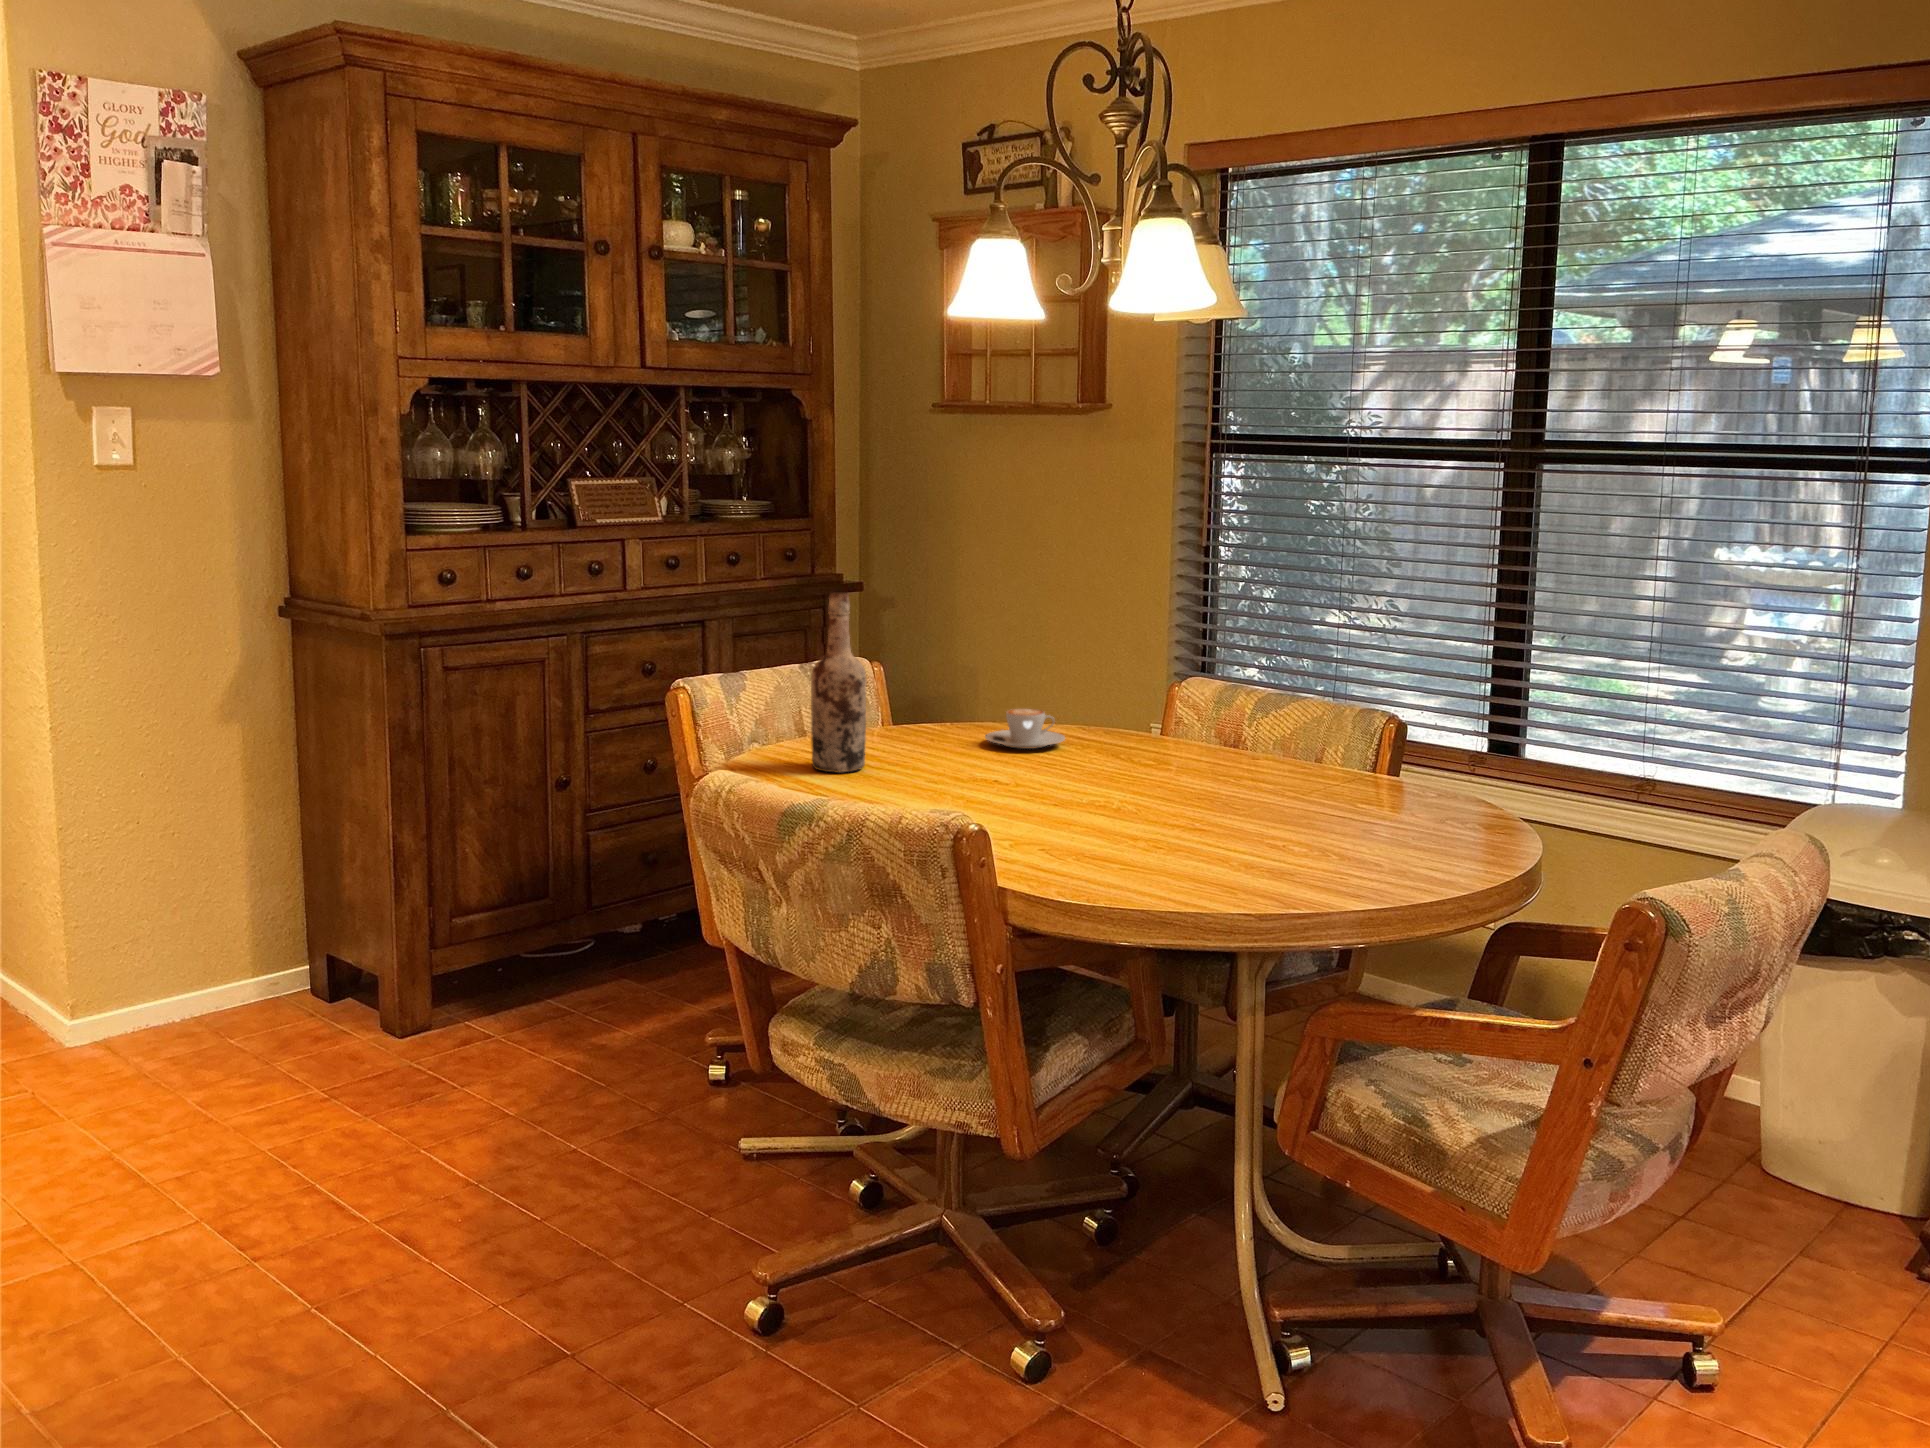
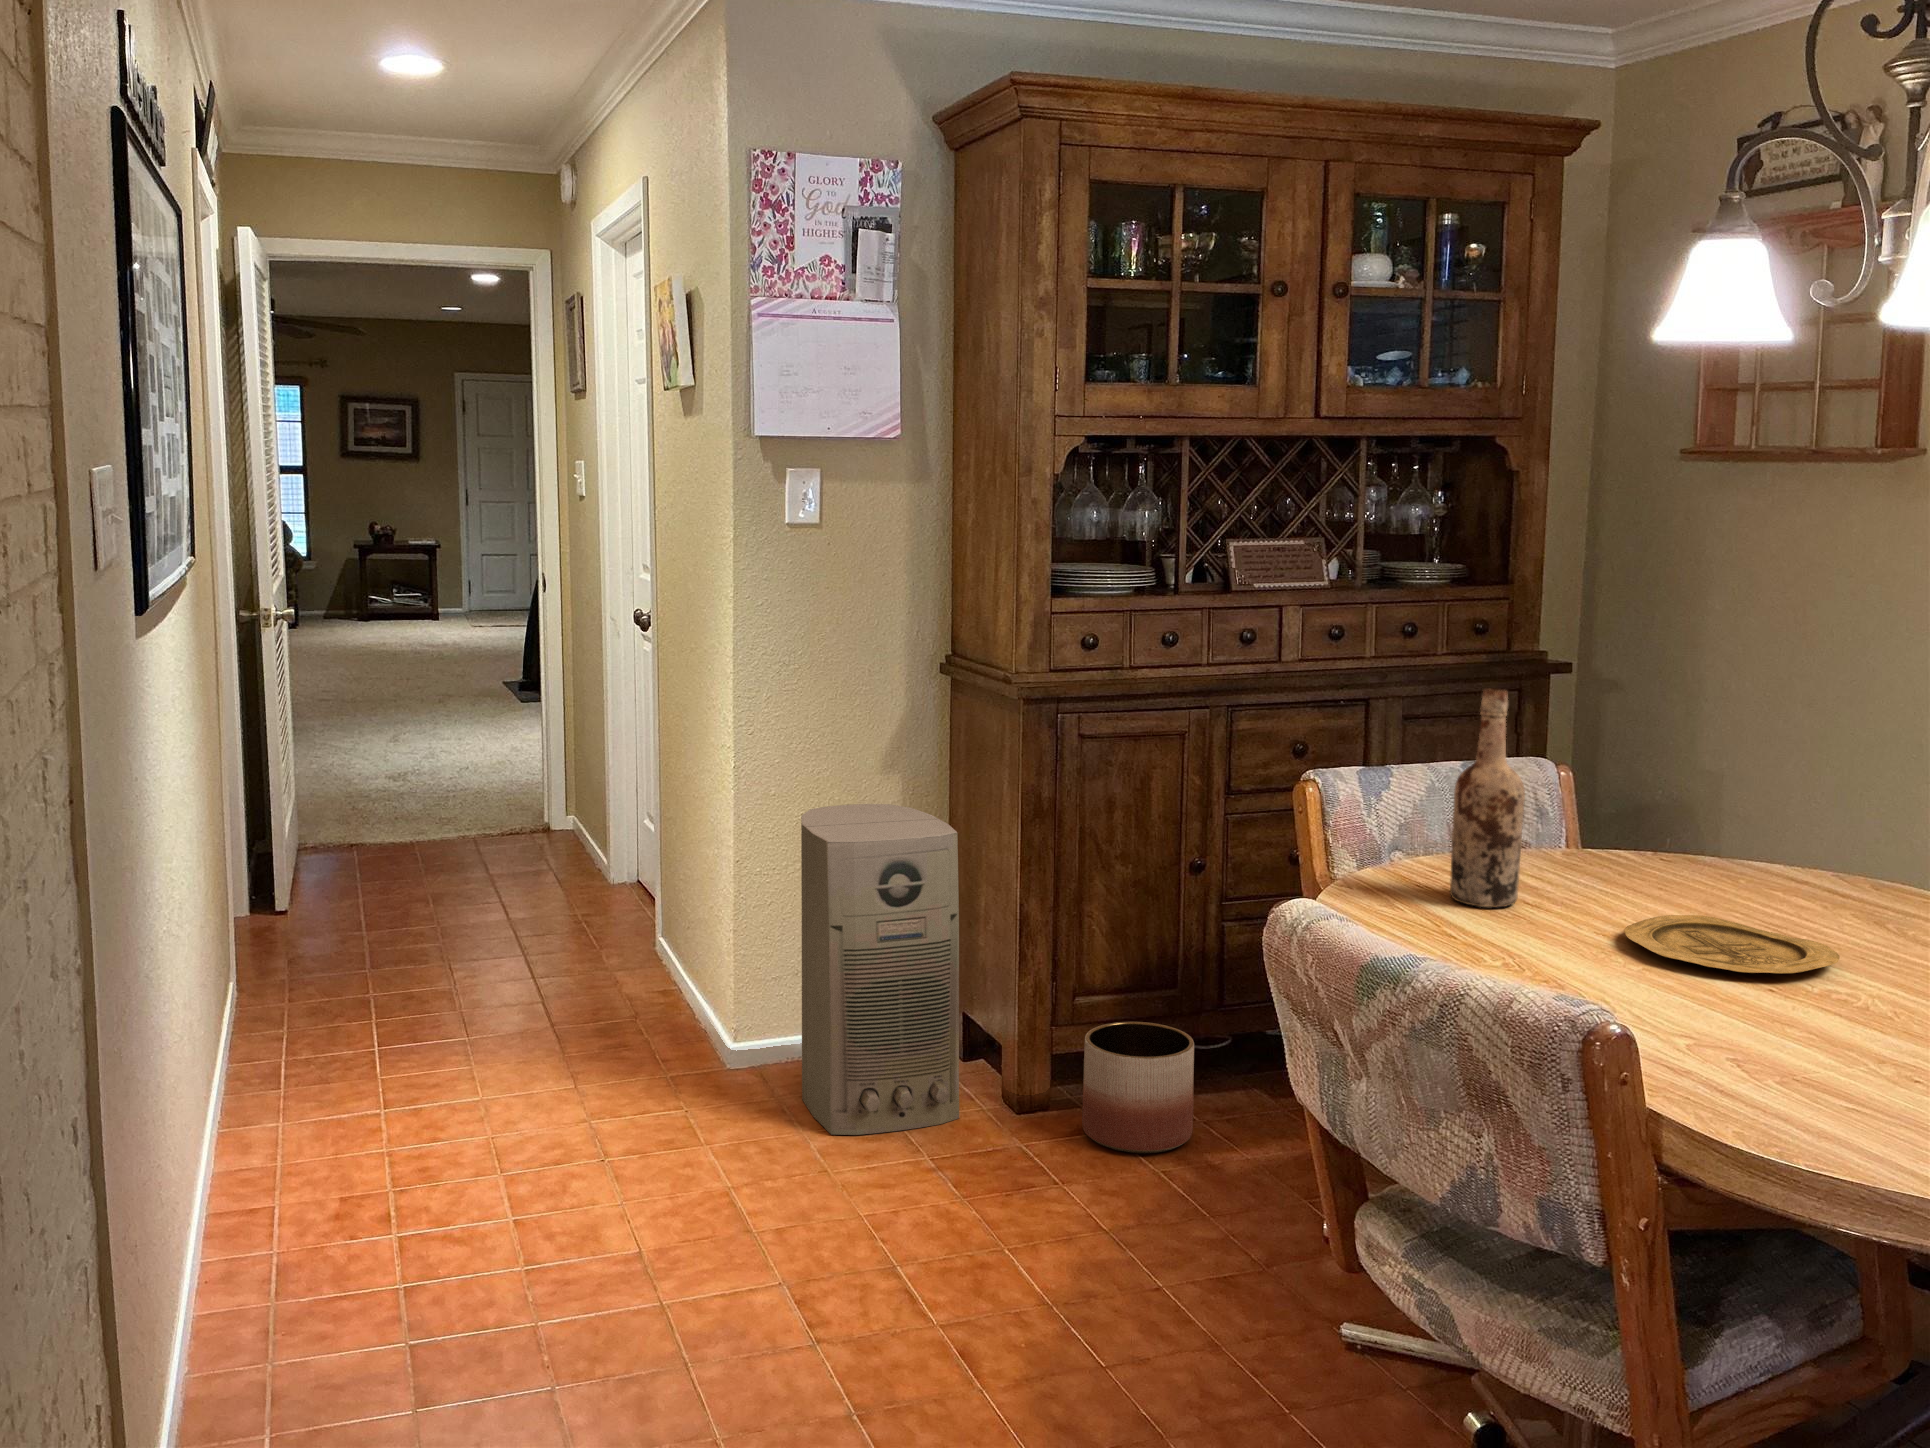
coffee cup: present [985,709,1065,749] -> none [1688,845,1802,899]
air purifier: none [141,752,341,1086] -> present [801,804,959,1135]
plate: none [950,761,1100,795] -> present [1624,915,1840,974]
planter: none [466,931,574,1050] -> present [1082,1022,1194,1153]

